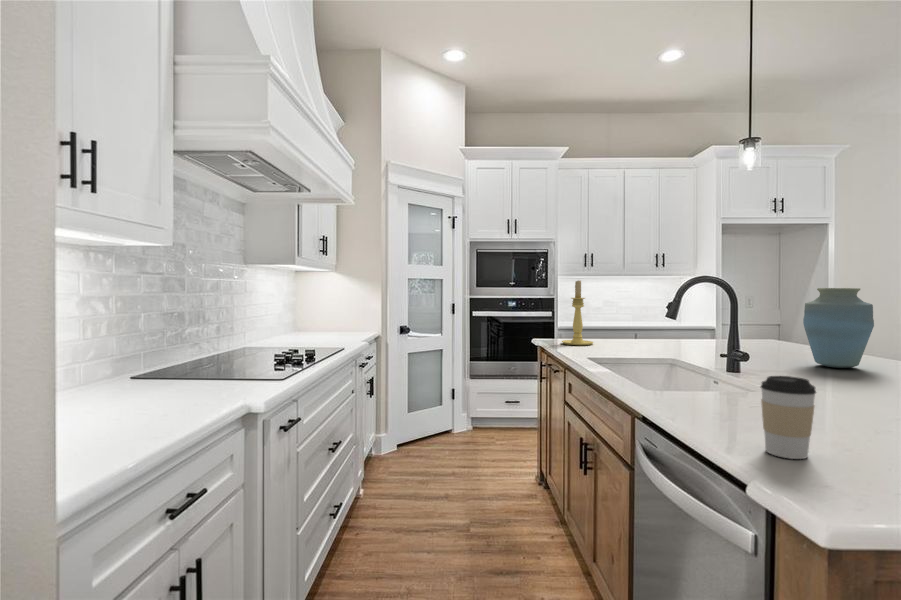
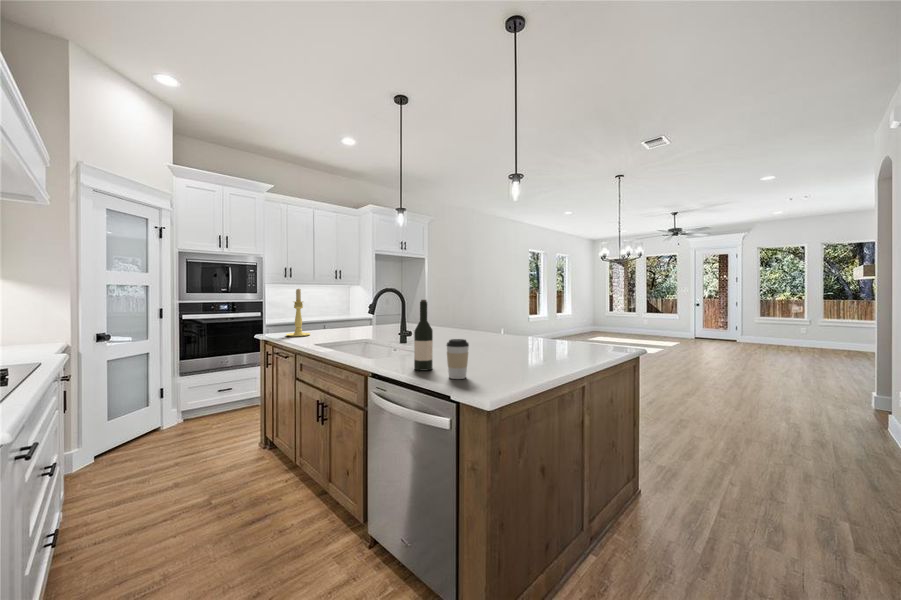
vase: present [803,288,874,368] -> none [435,295,464,336]
wine bottle: none [706,297,747,427] -> present [414,300,433,370]

